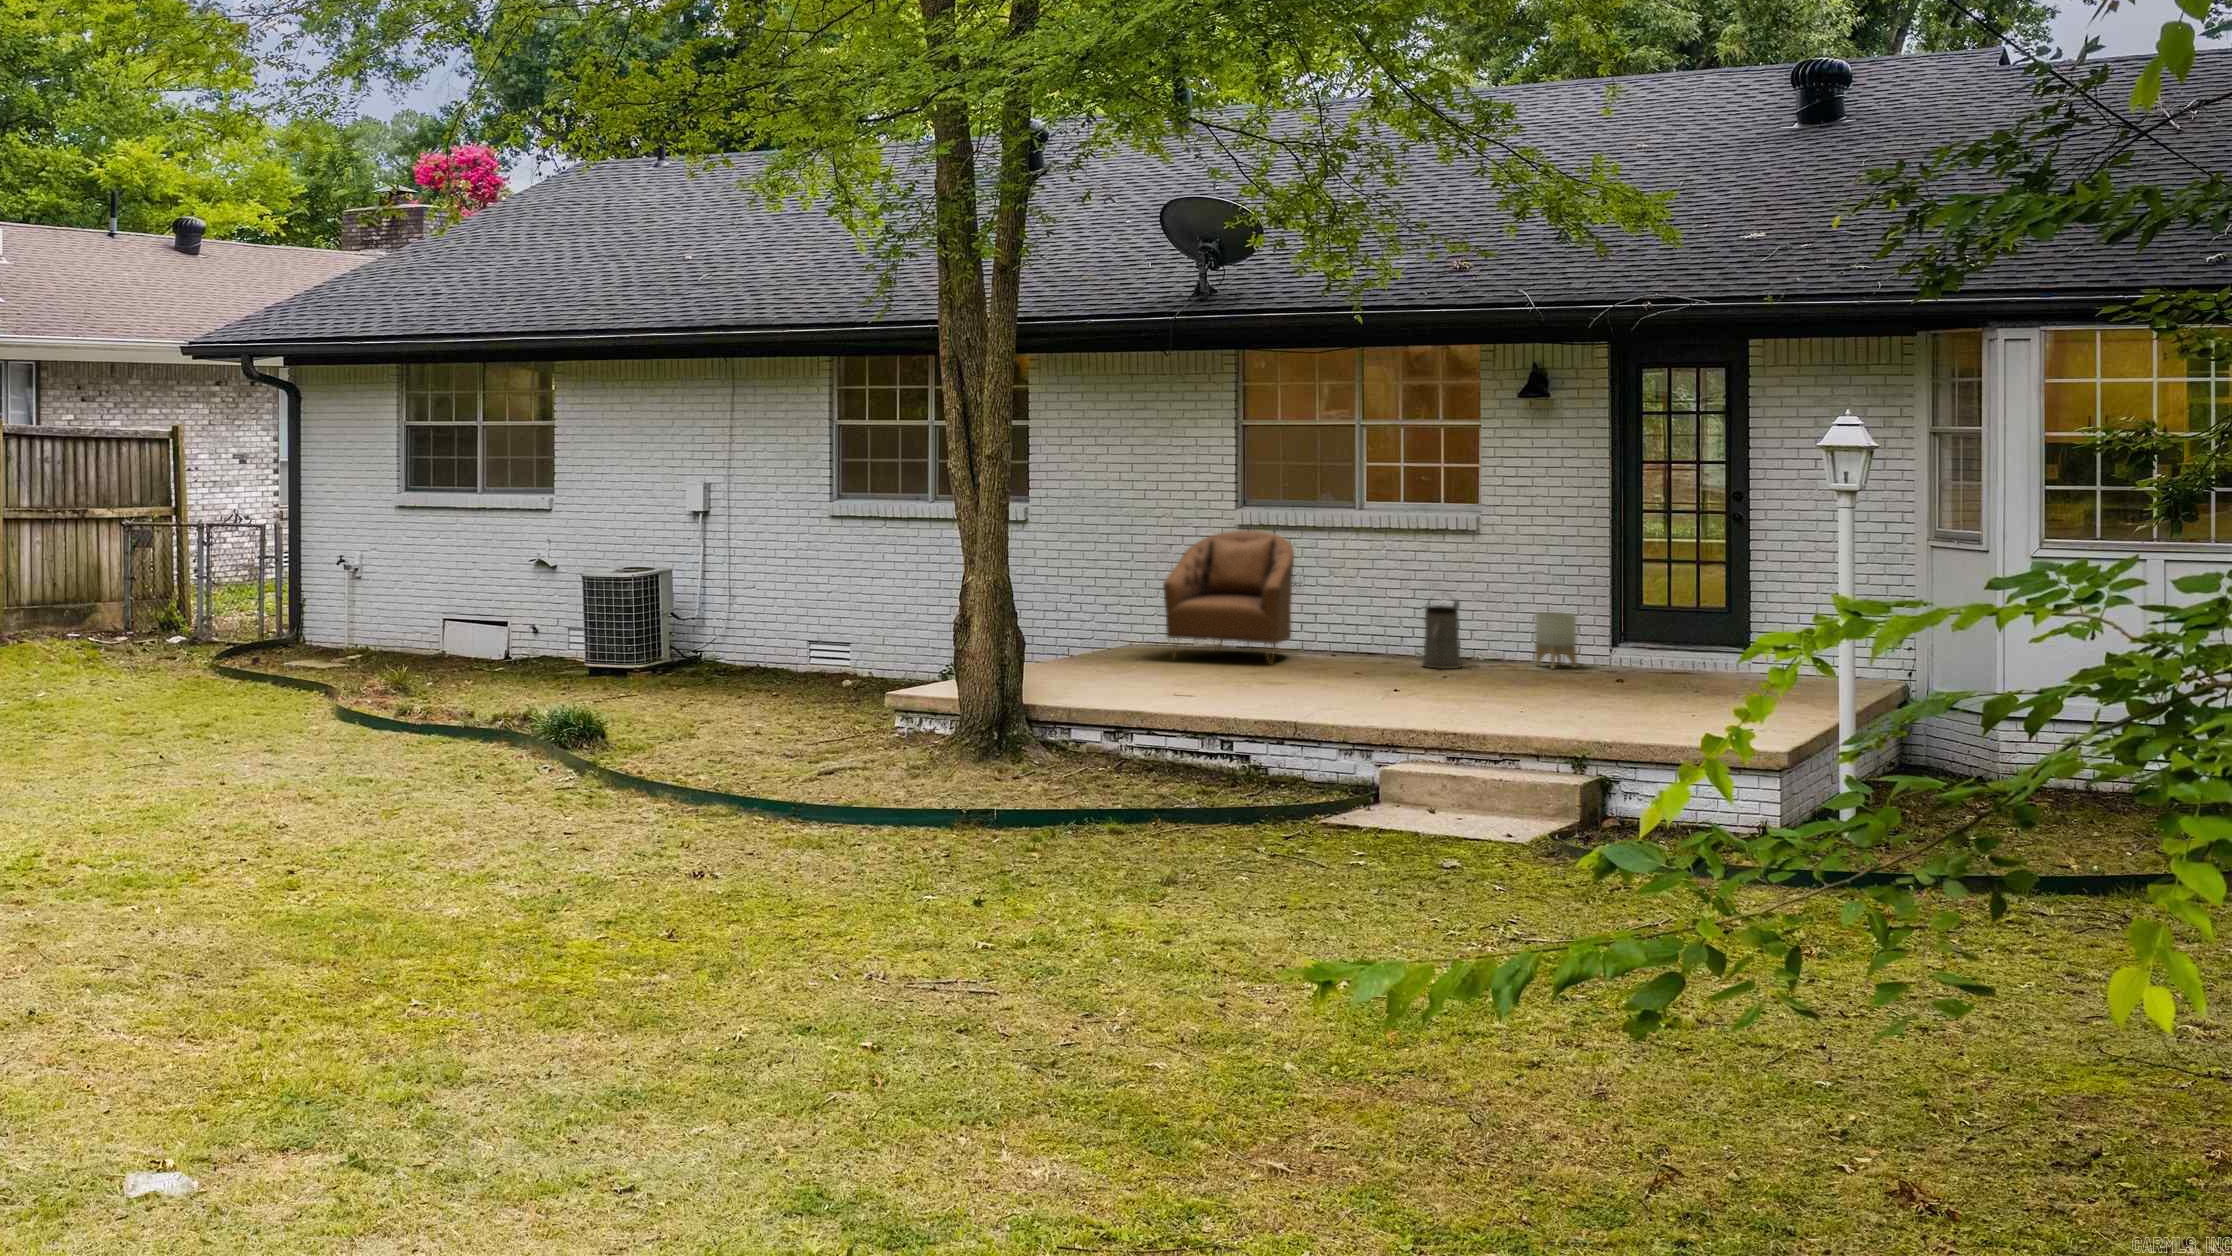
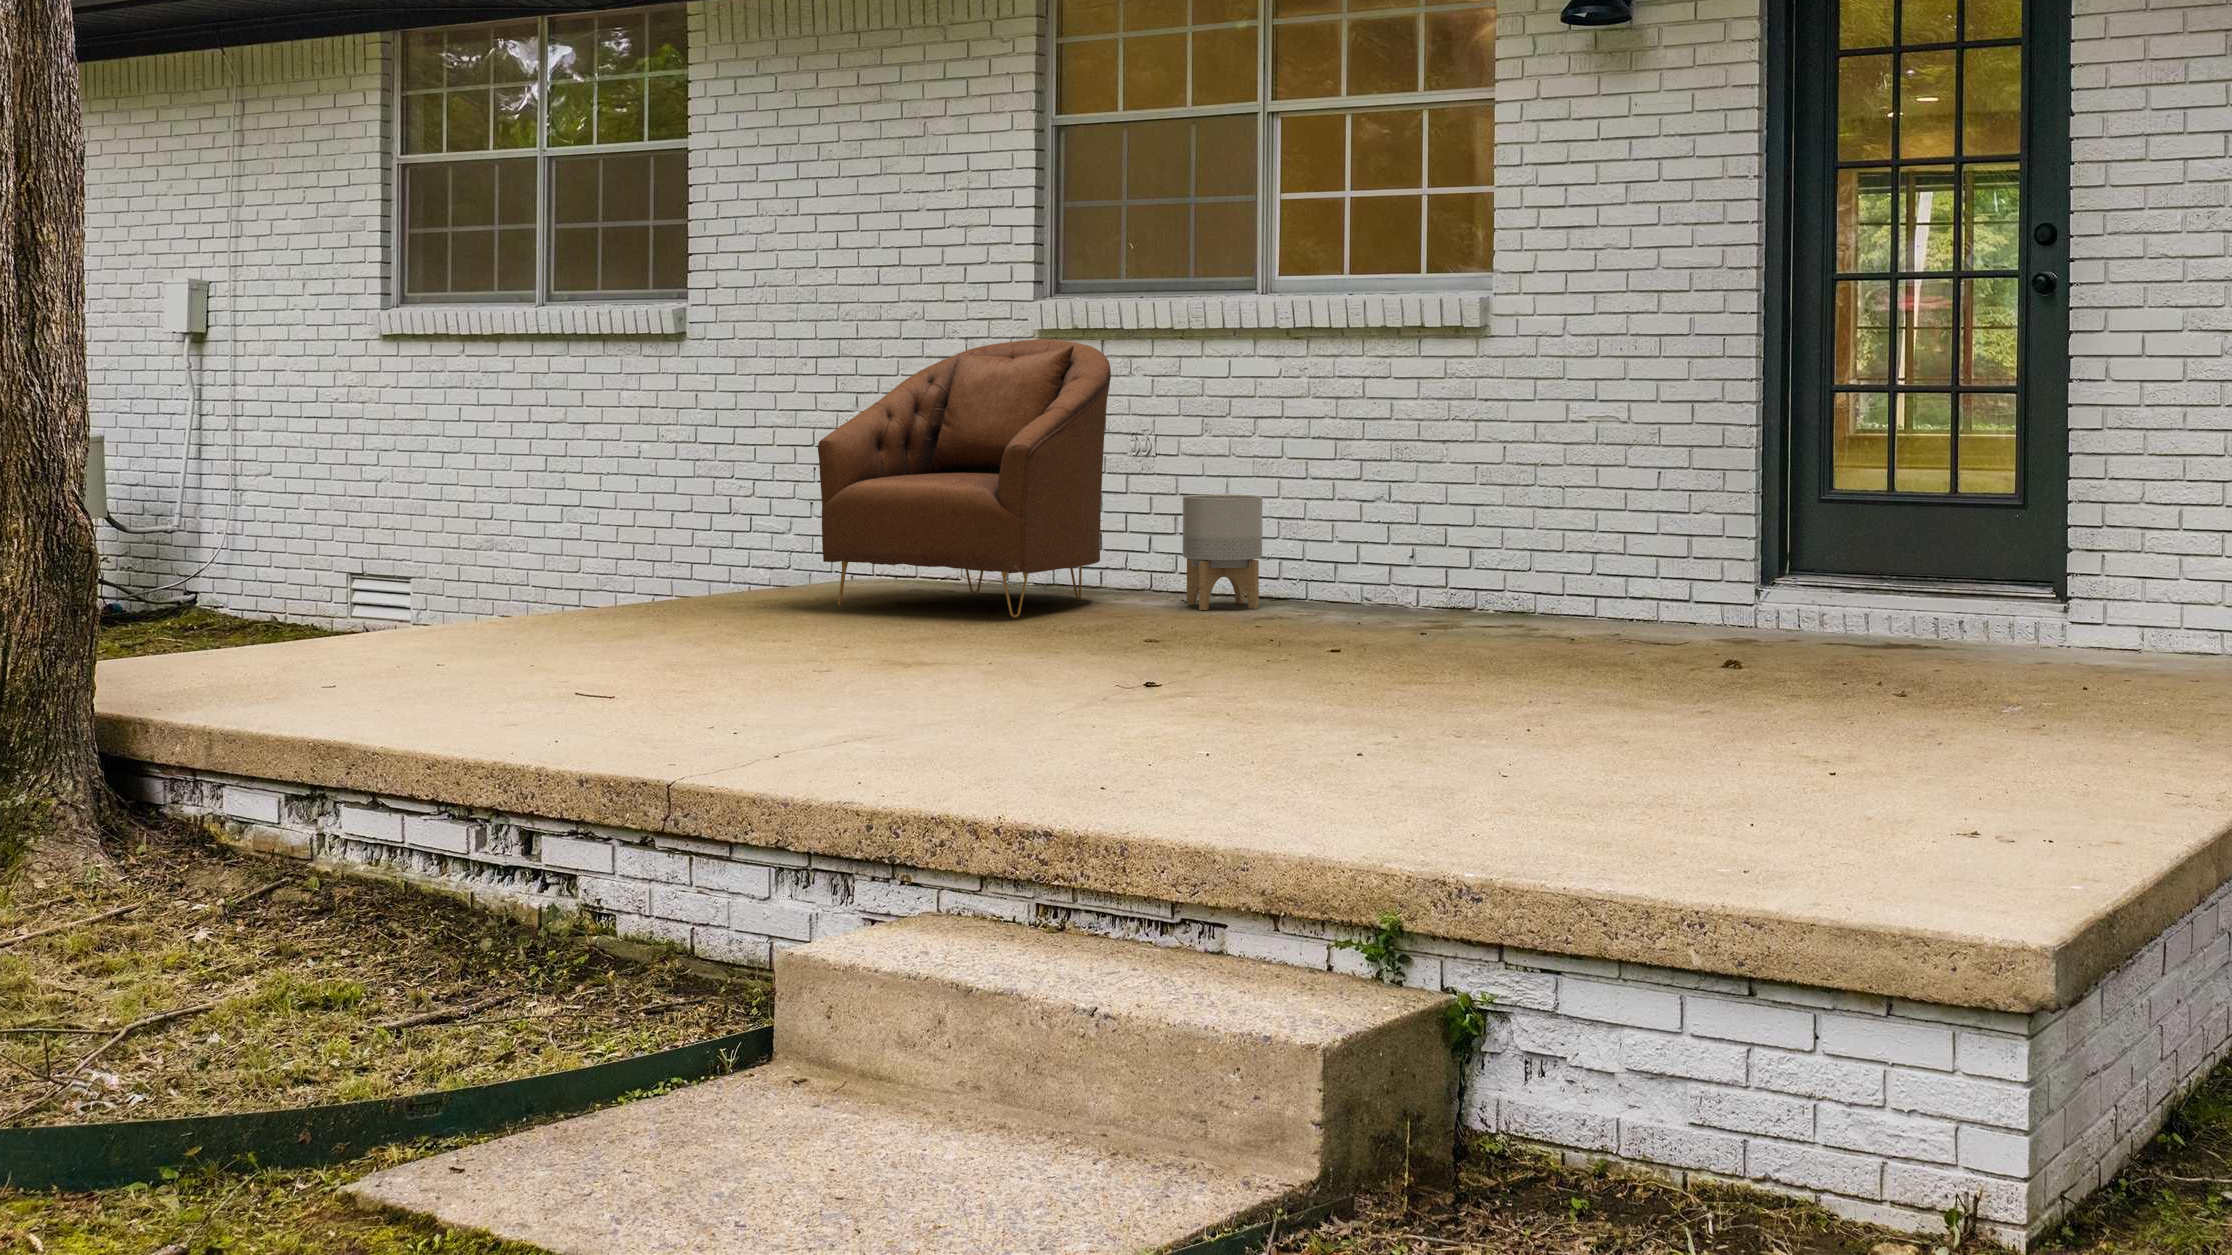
watering can: present [1423,598,1461,669] -> none [1331,456,1440,631]
planter: present [1535,612,1577,668] -> present [1183,494,1262,610]

